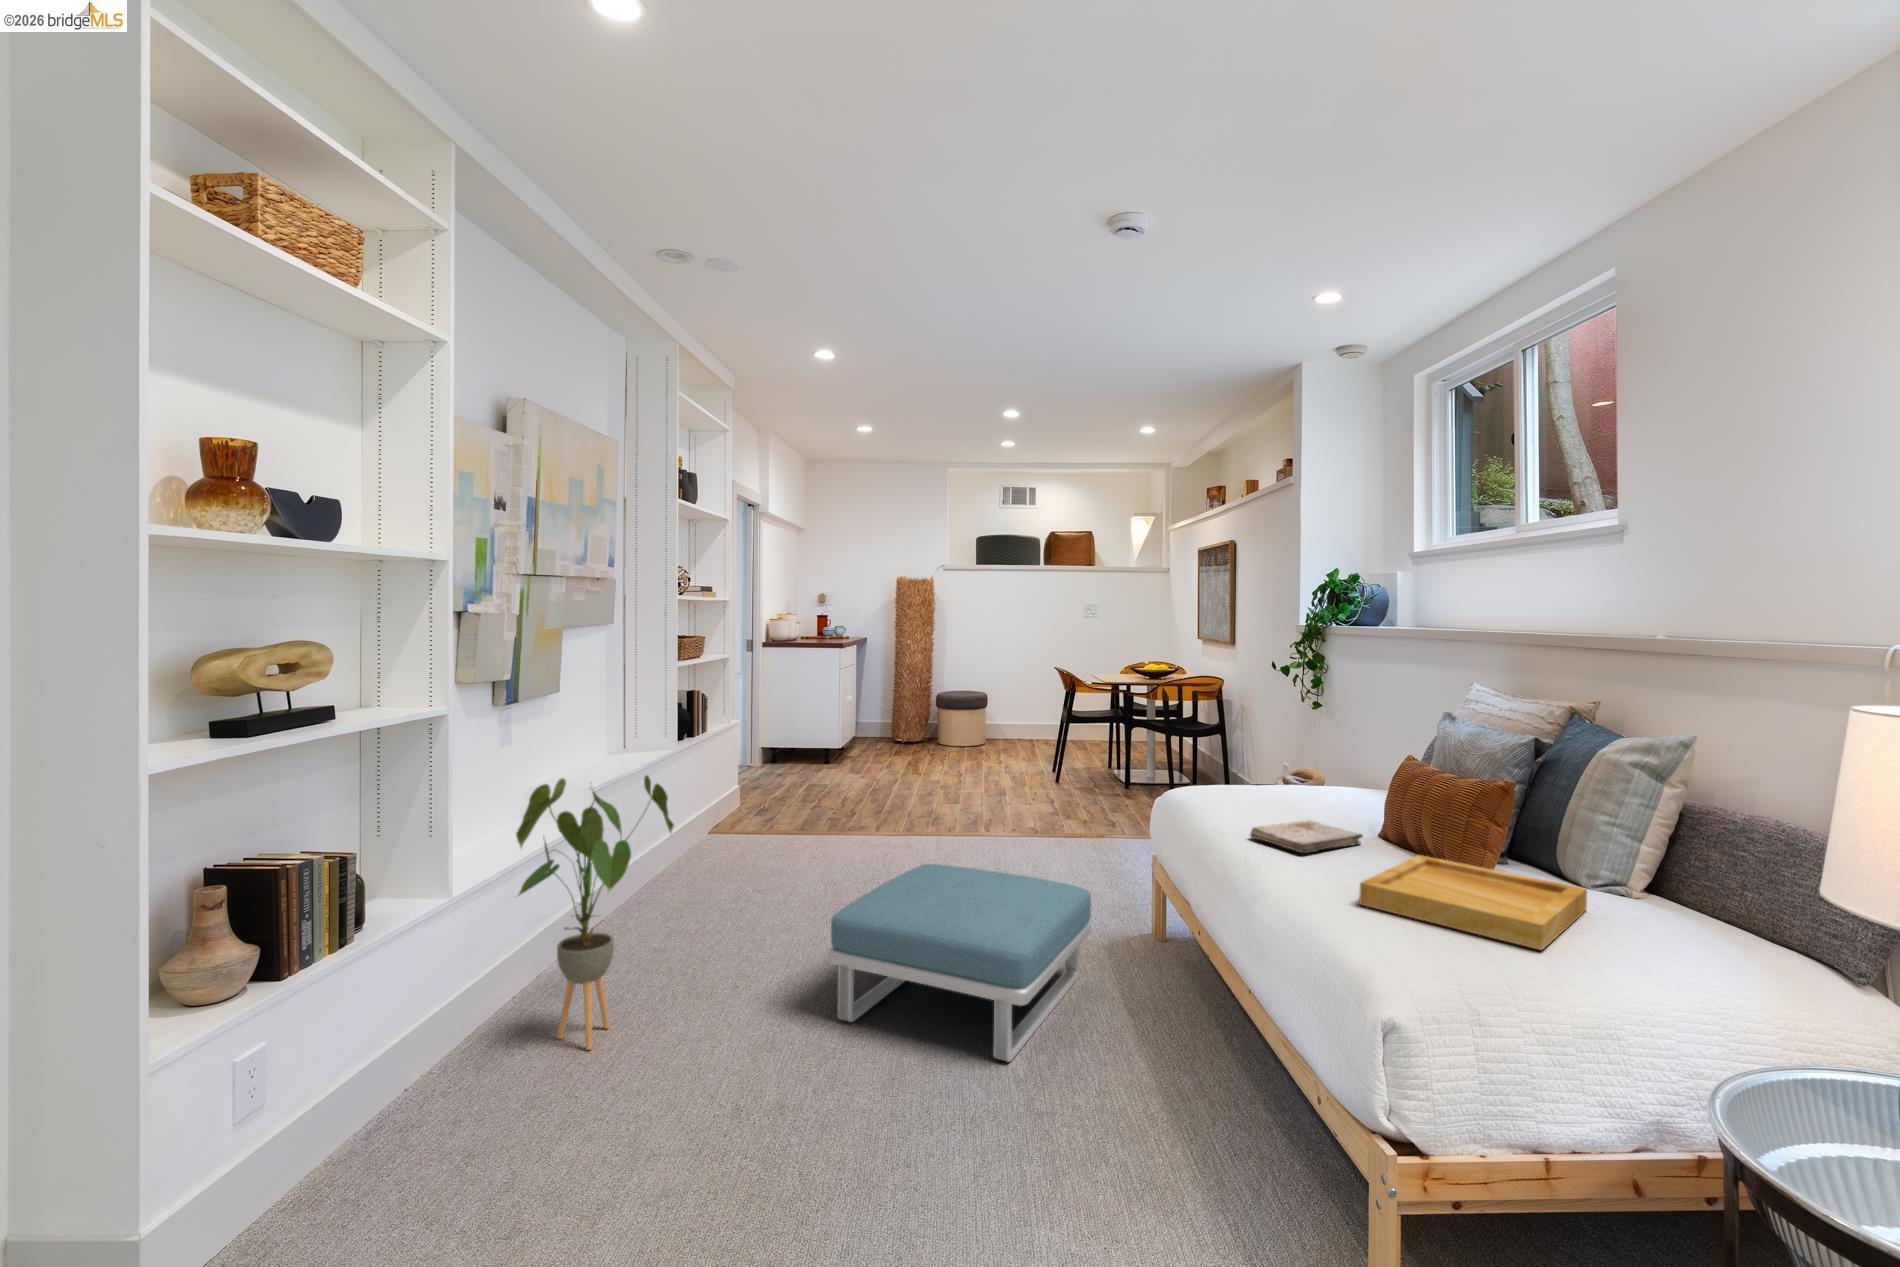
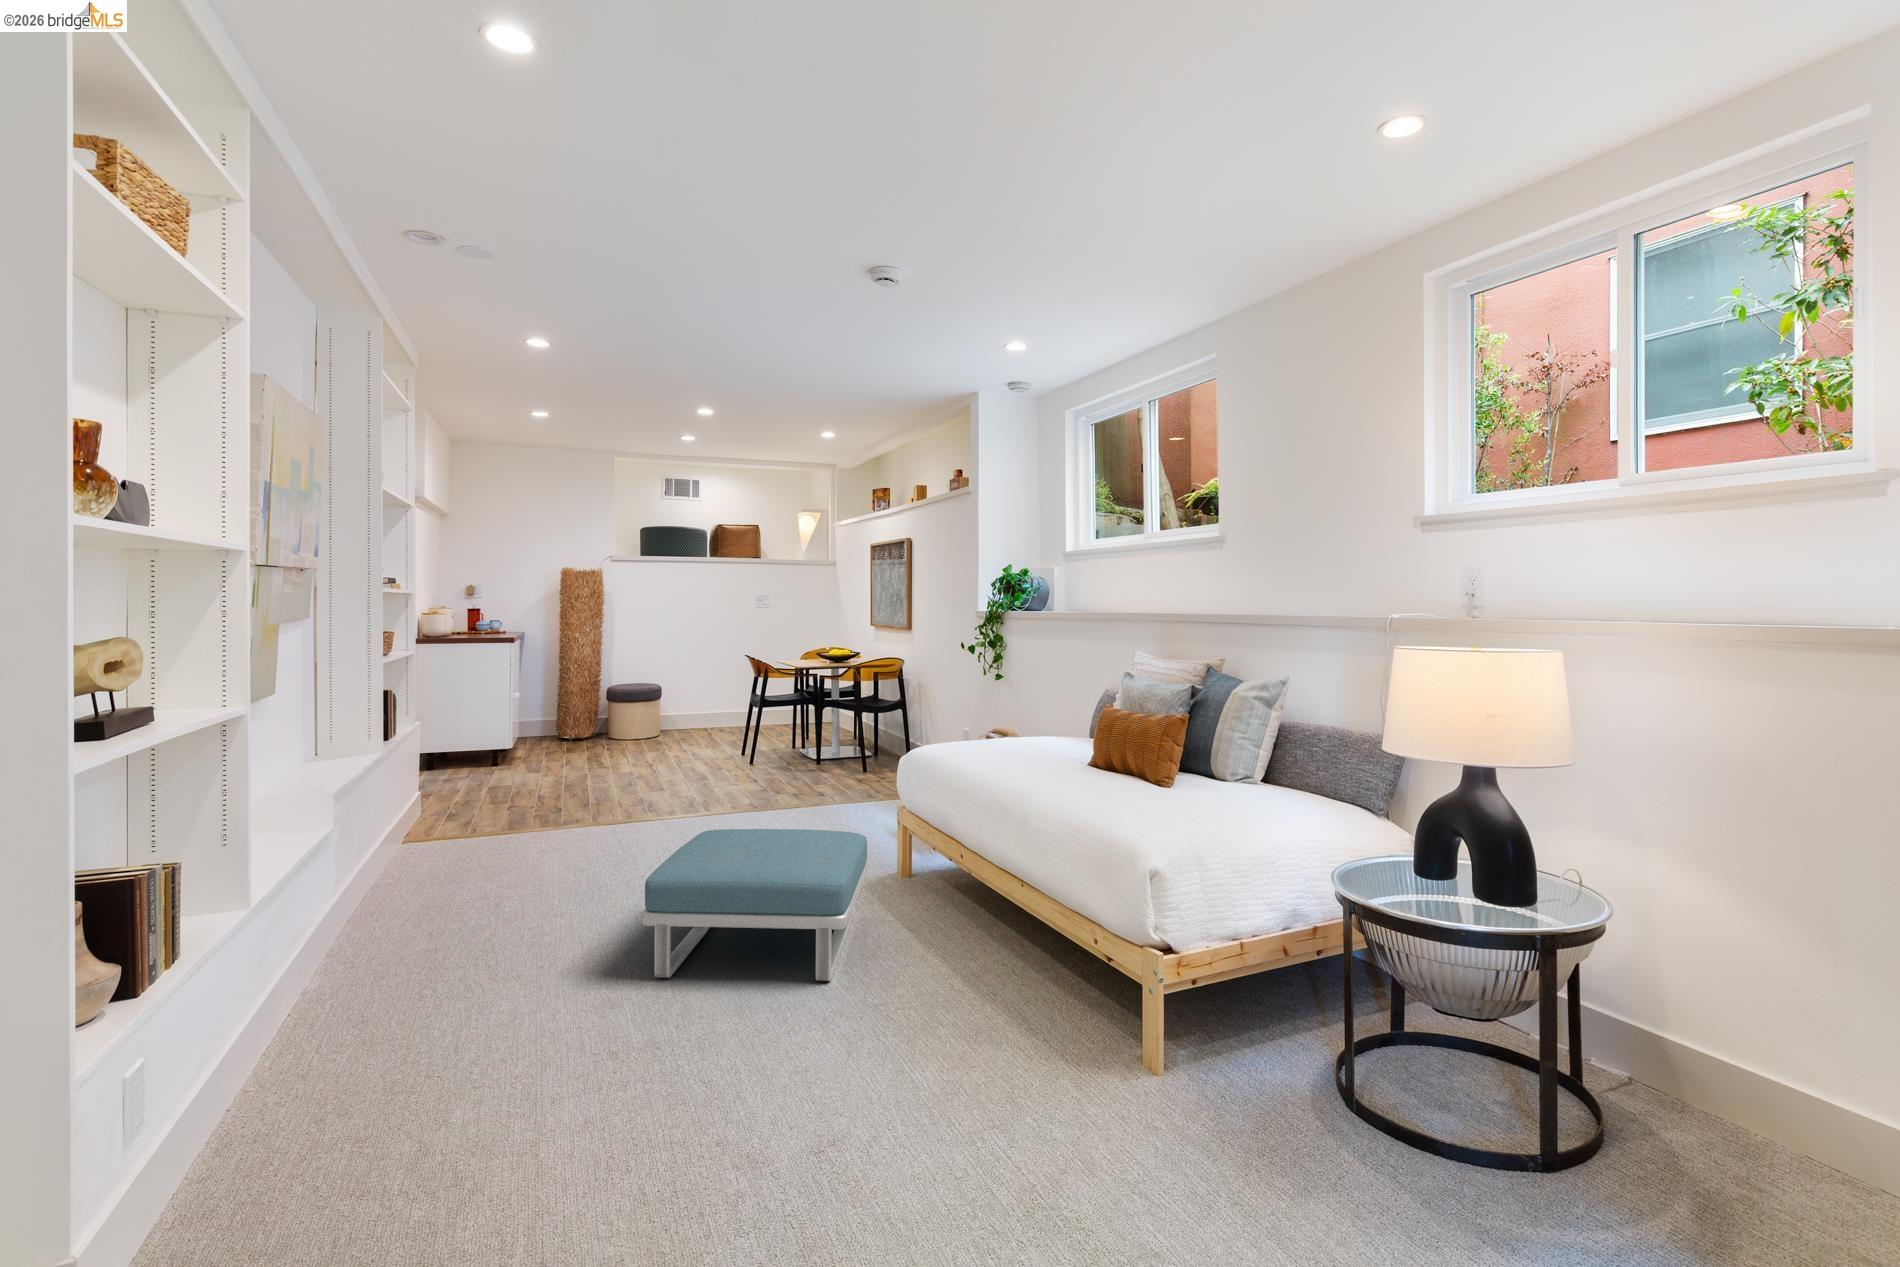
house plant: present [515,776,674,1050] -> none [278,757,467,1050]
book: present [1250,820,1363,853] -> none [1005,756,1084,778]
tray: present [1359,855,1587,950] -> none [1108,769,1239,815]

